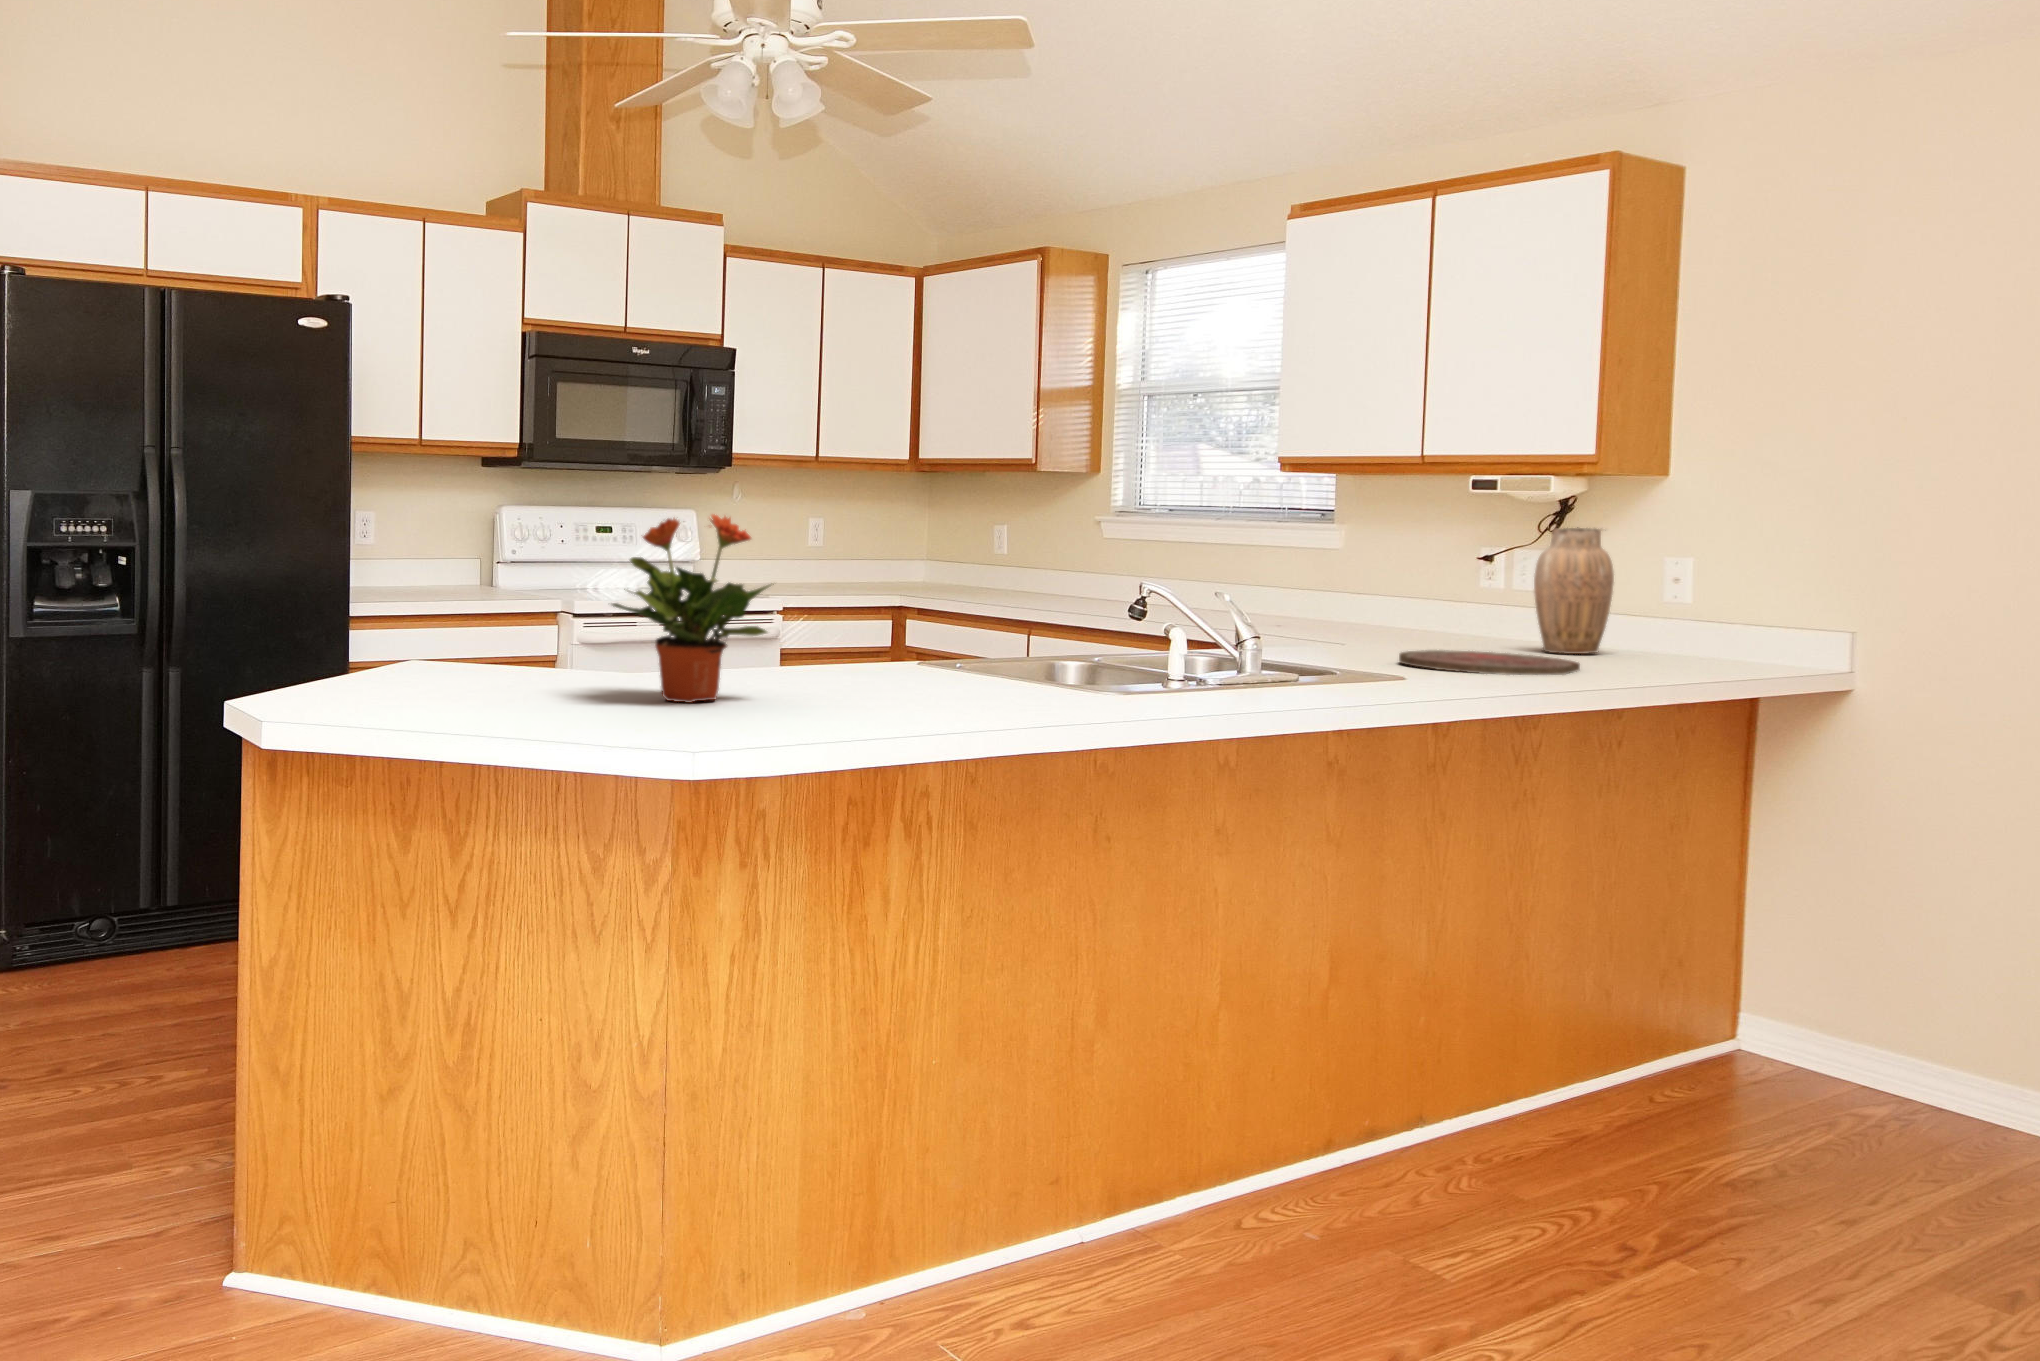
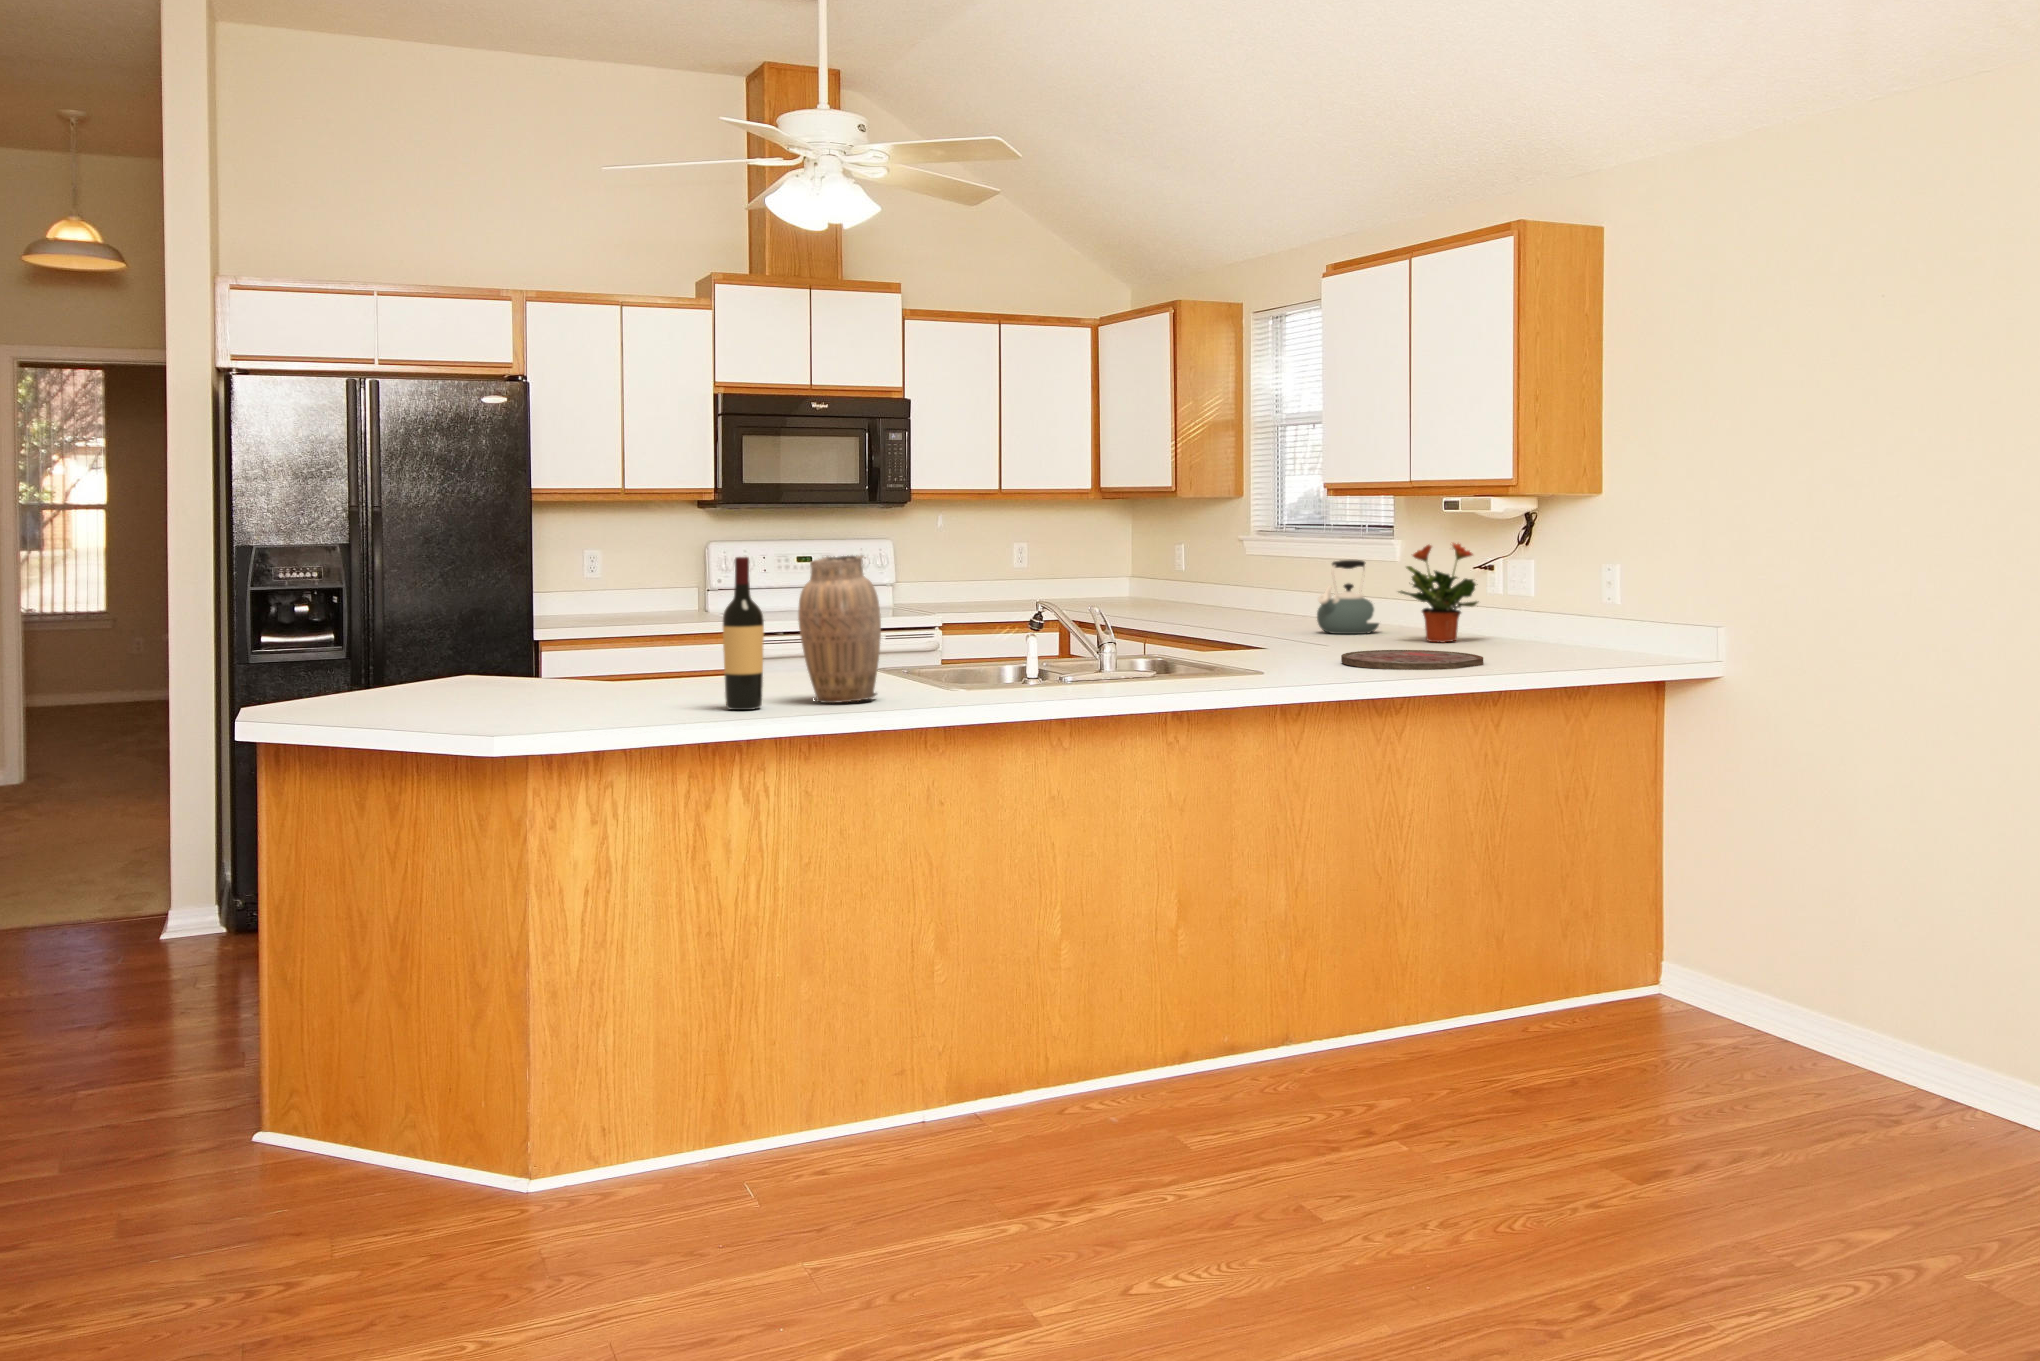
potted plant: present [612,514,774,703] -> present [1399,543,1478,643]
wine bottle: none [827,514,879,713] -> present [723,557,764,710]
vase: present [1534,527,1614,654] -> present [798,556,881,703]
kettle: none [1234,546,1310,631] -> present [1317,560,1379,634]

